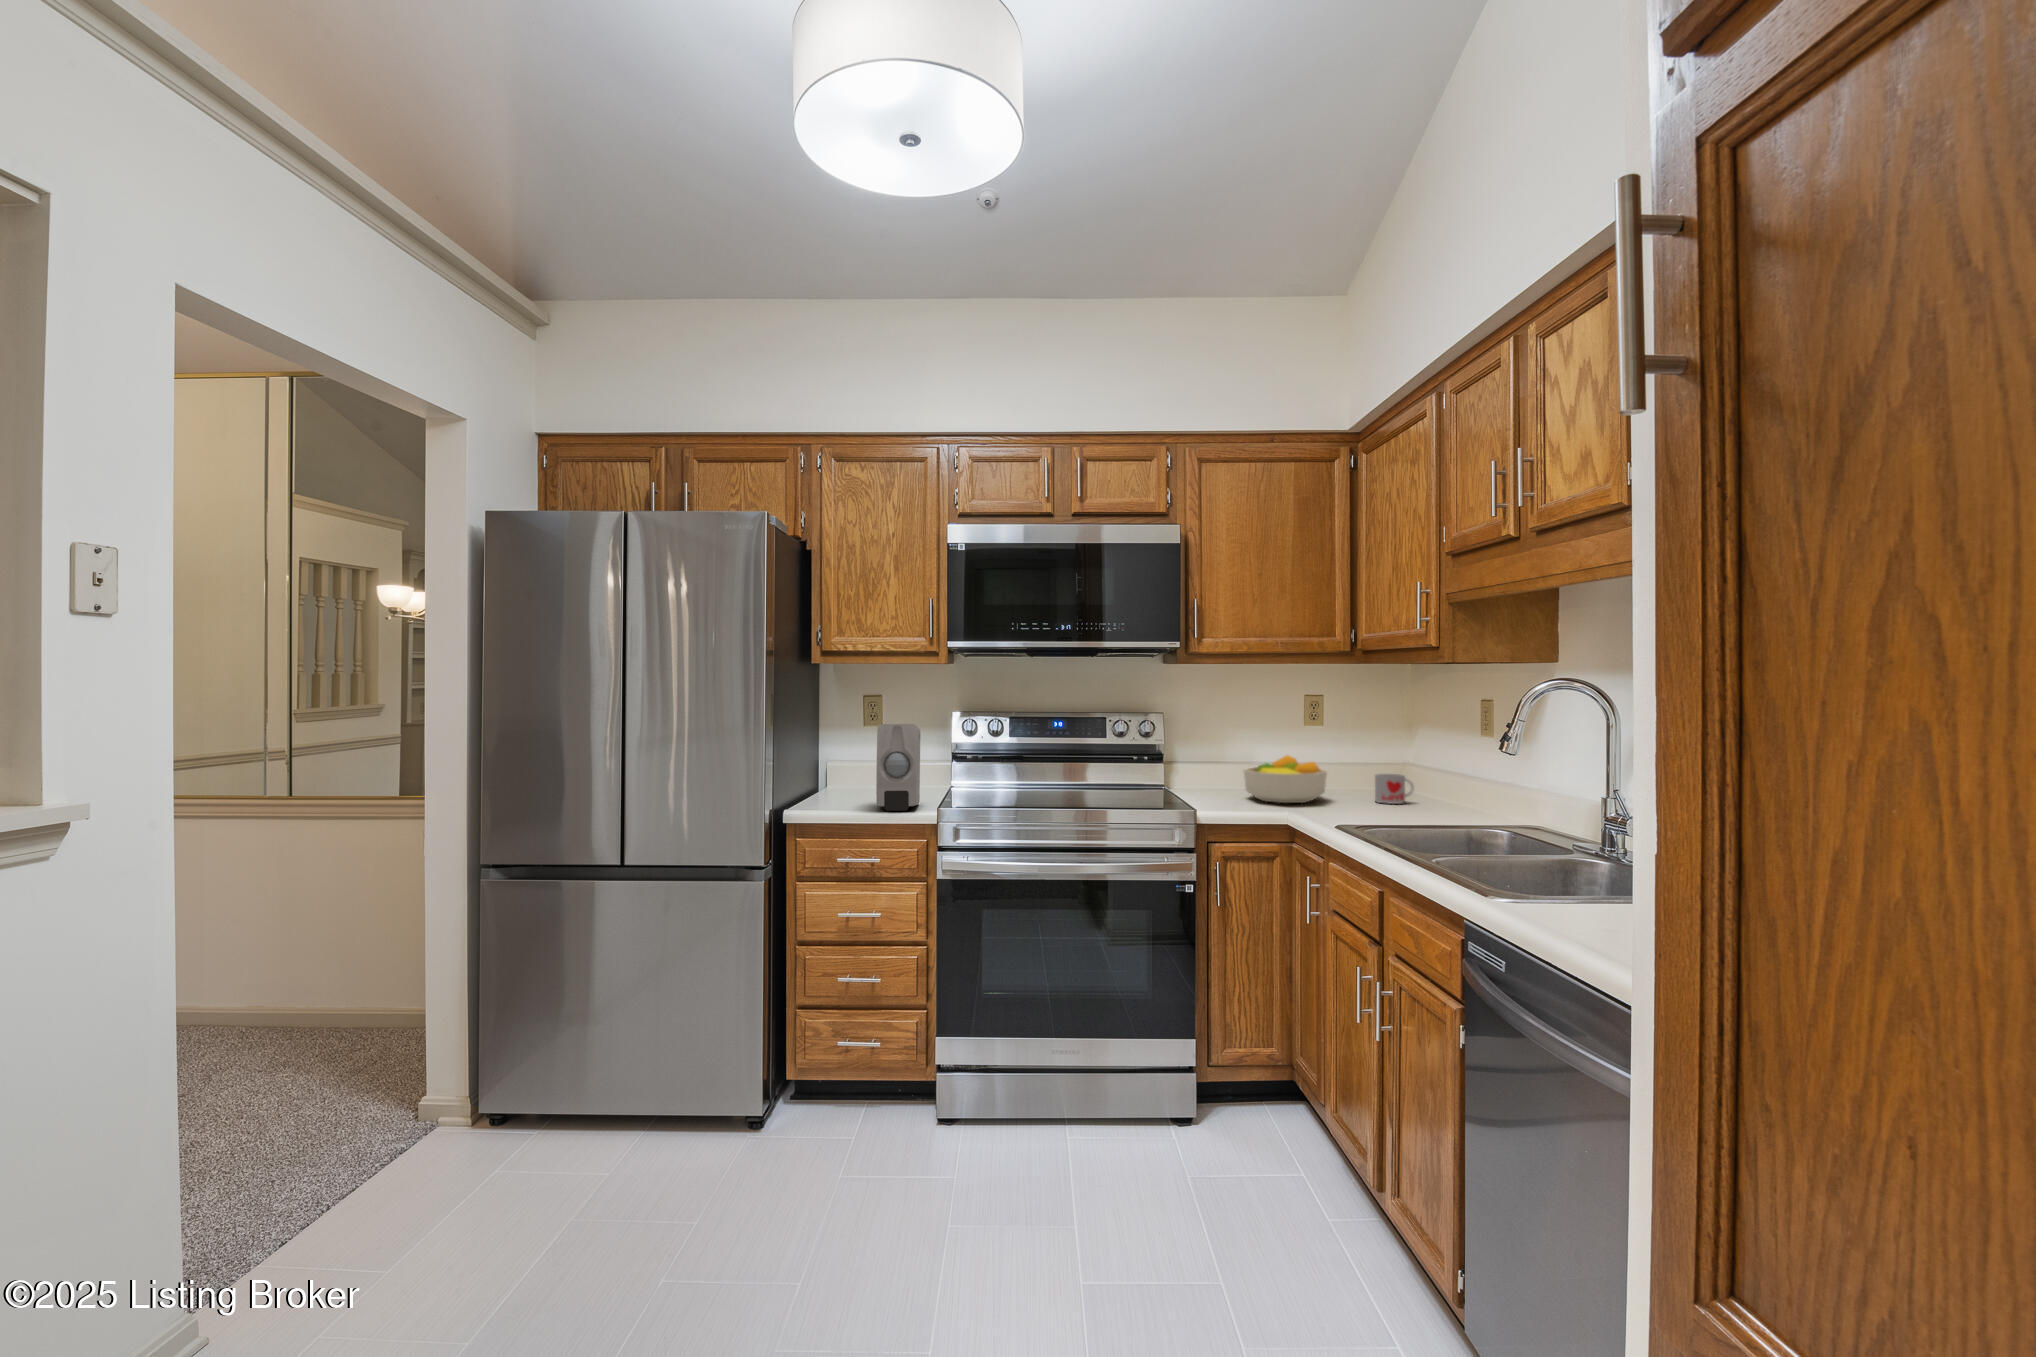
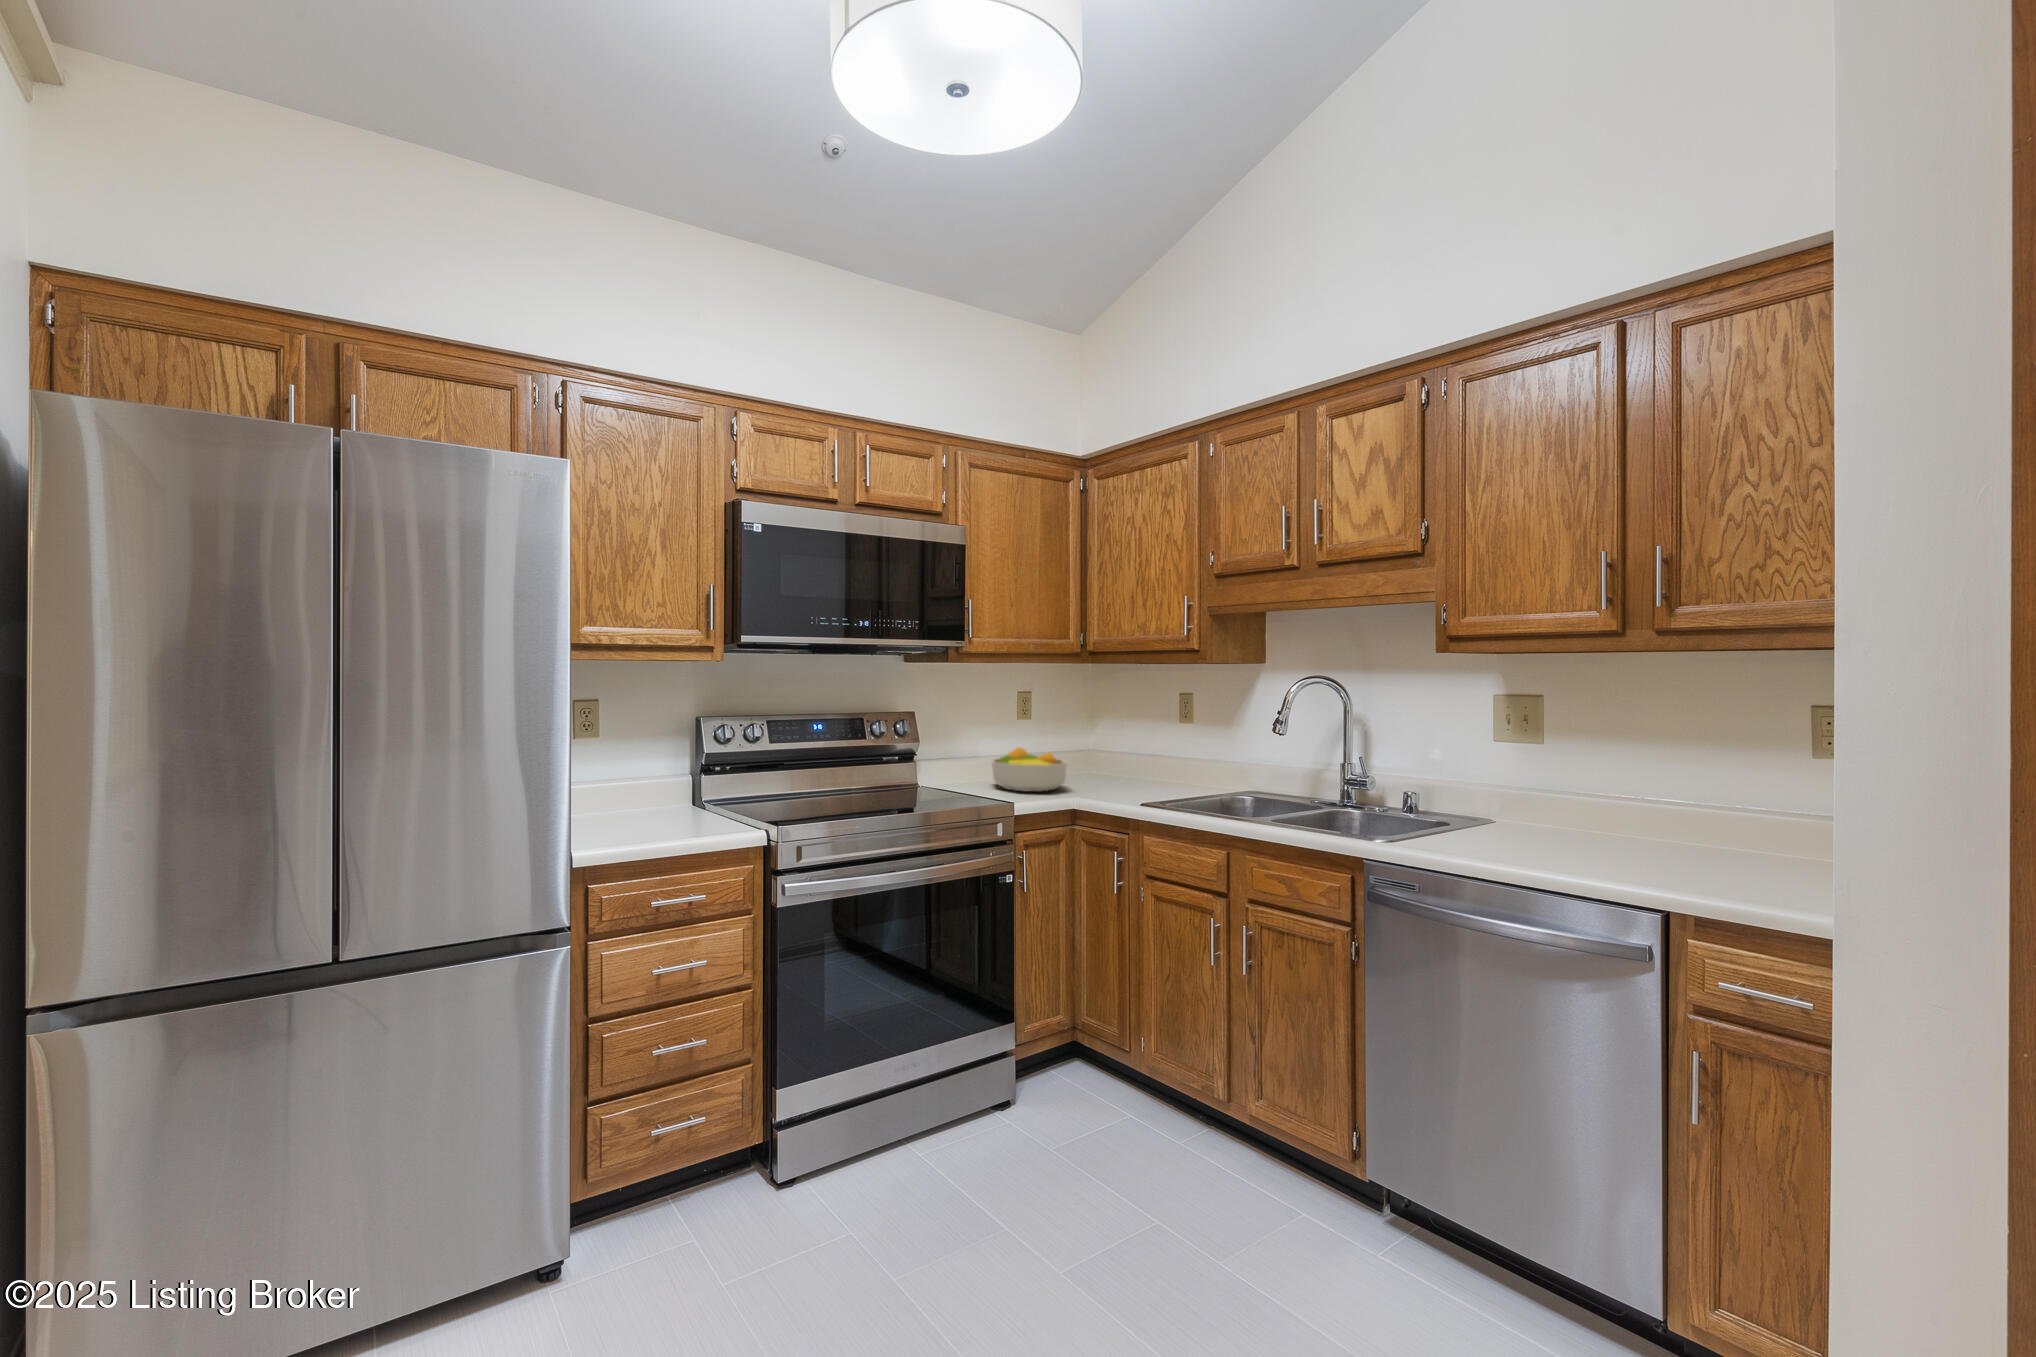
soap dispenser: present [876,724,920,811] -> none [664,732,734,837]
mug: present [1375,774,1415,804] -> none [1093,759,1122,785]

